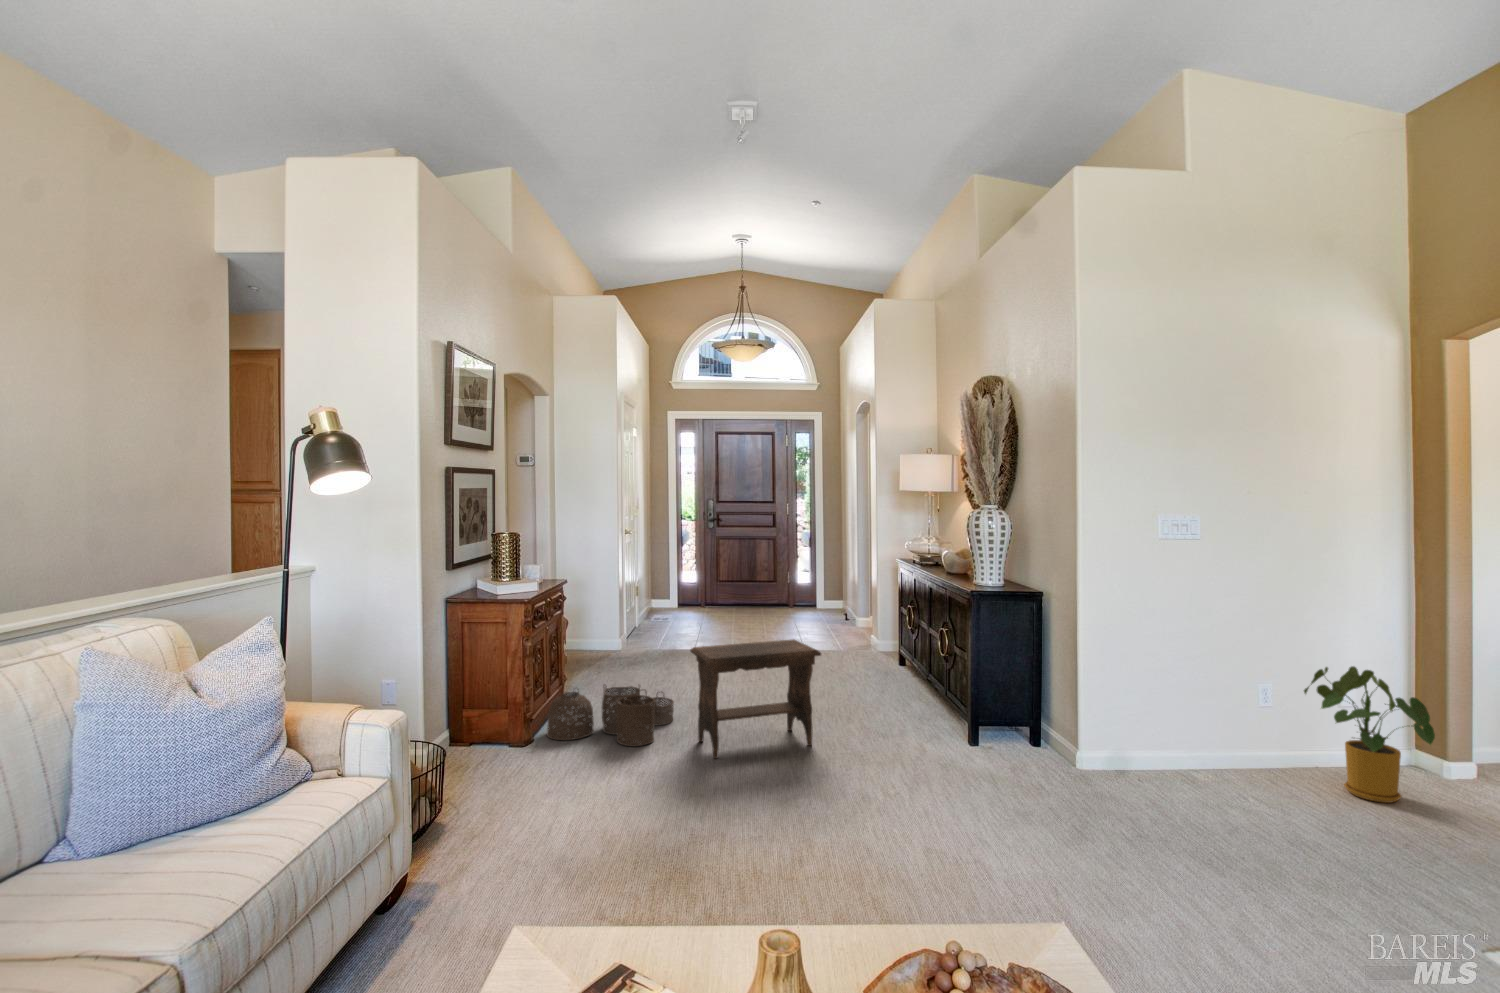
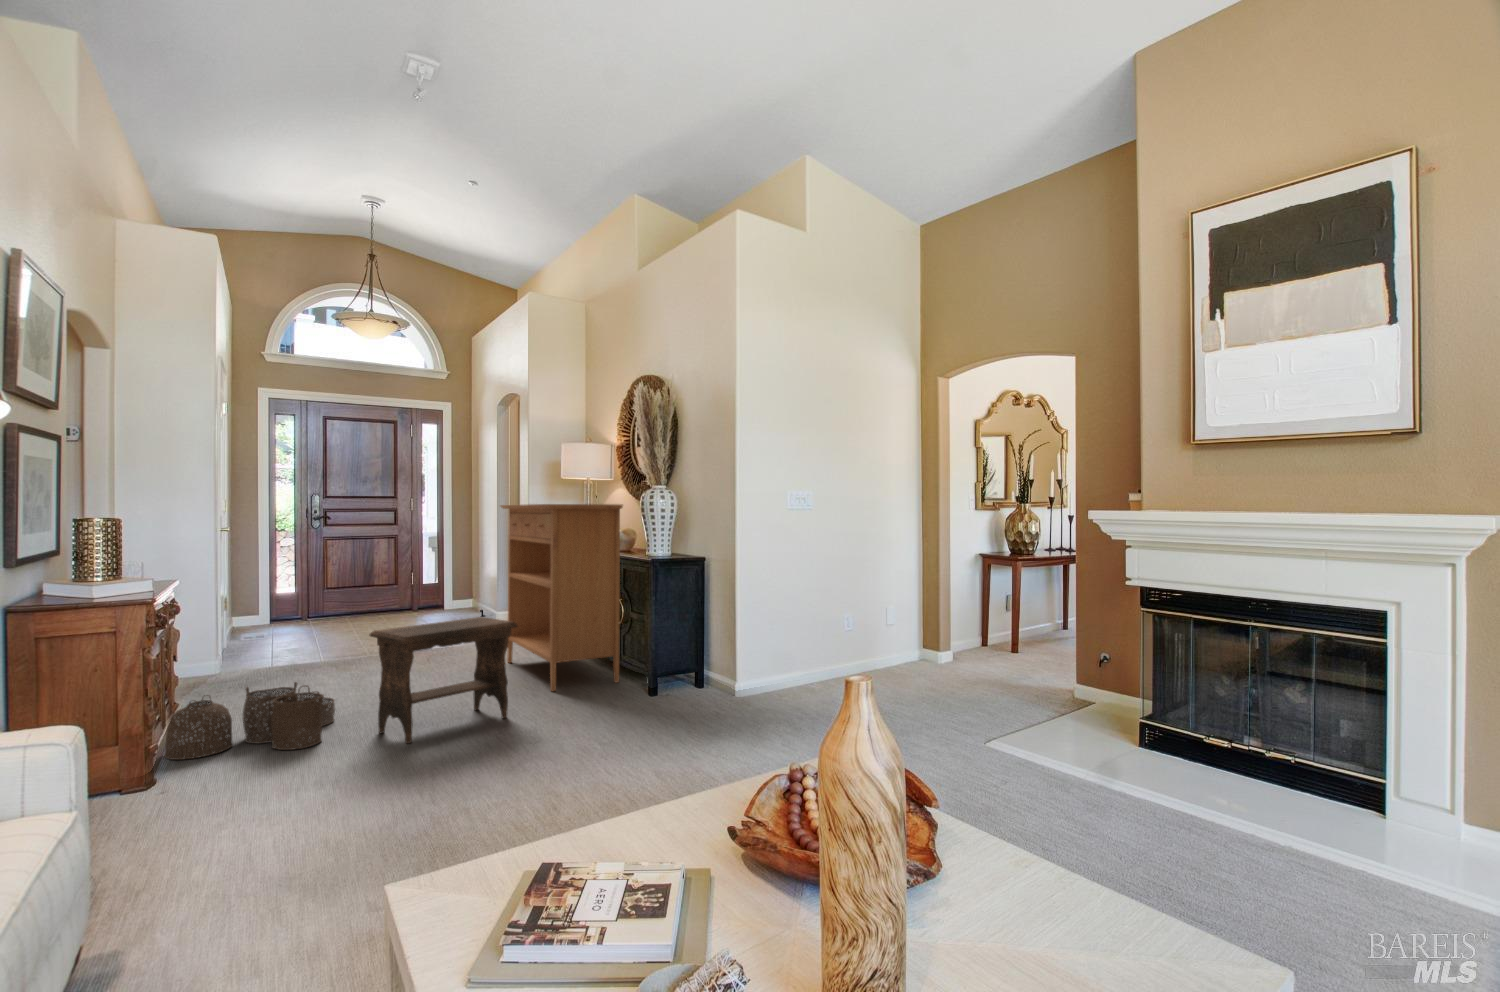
console table: none [835,520,946,720] -> present [500,504,623,691]
house plant: present [1304,666,1435,803] -> none [883,598,958,688]

